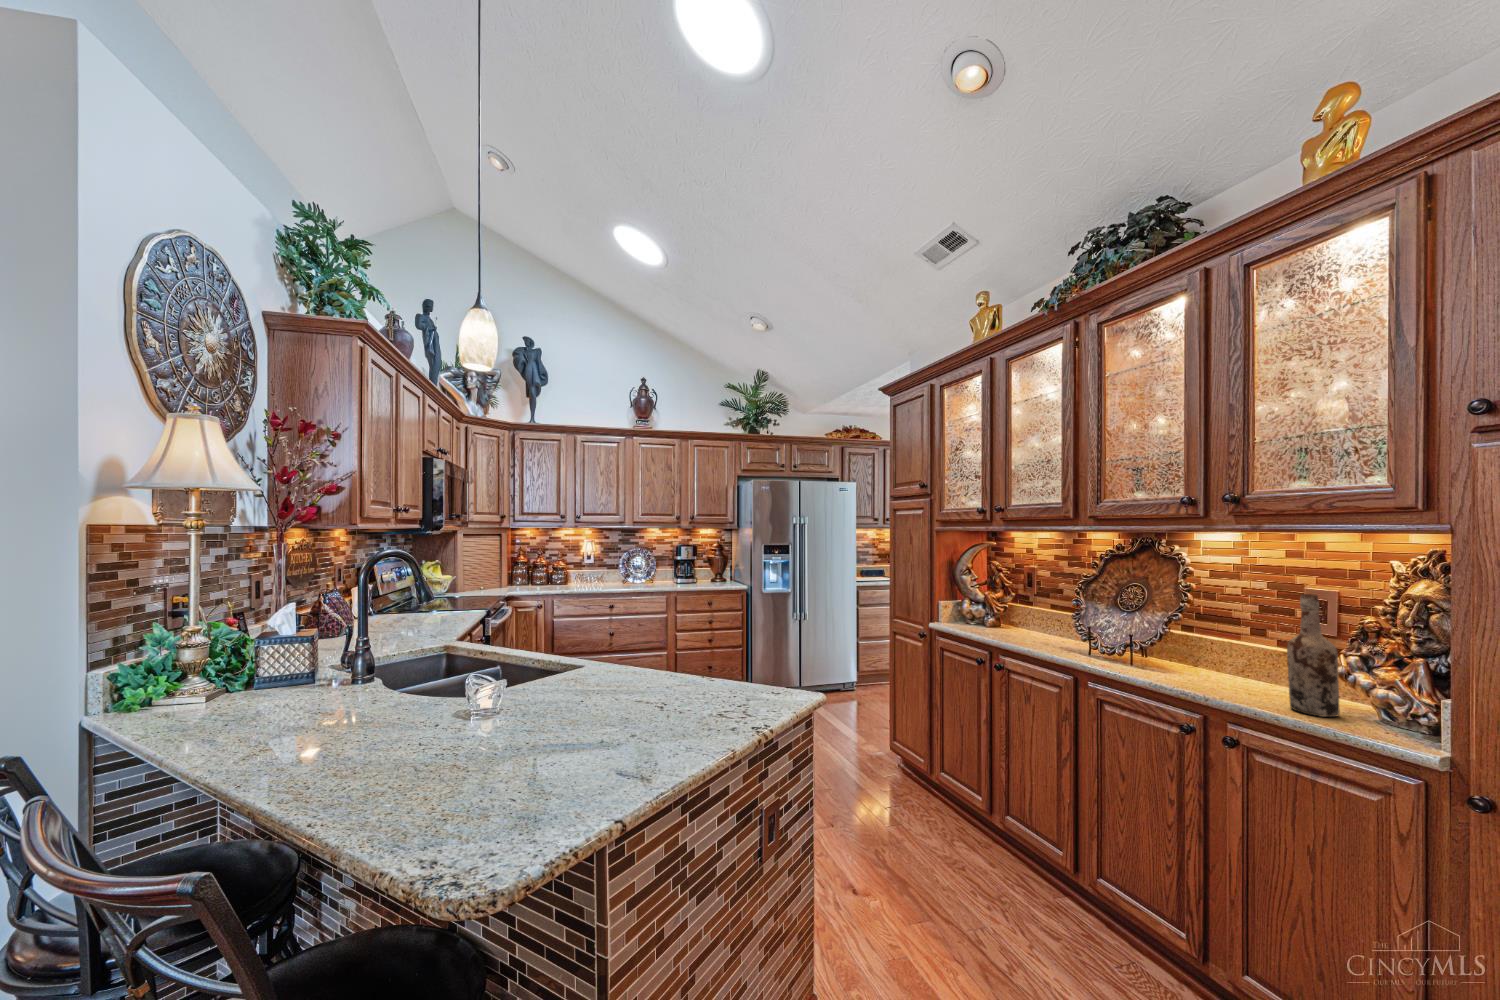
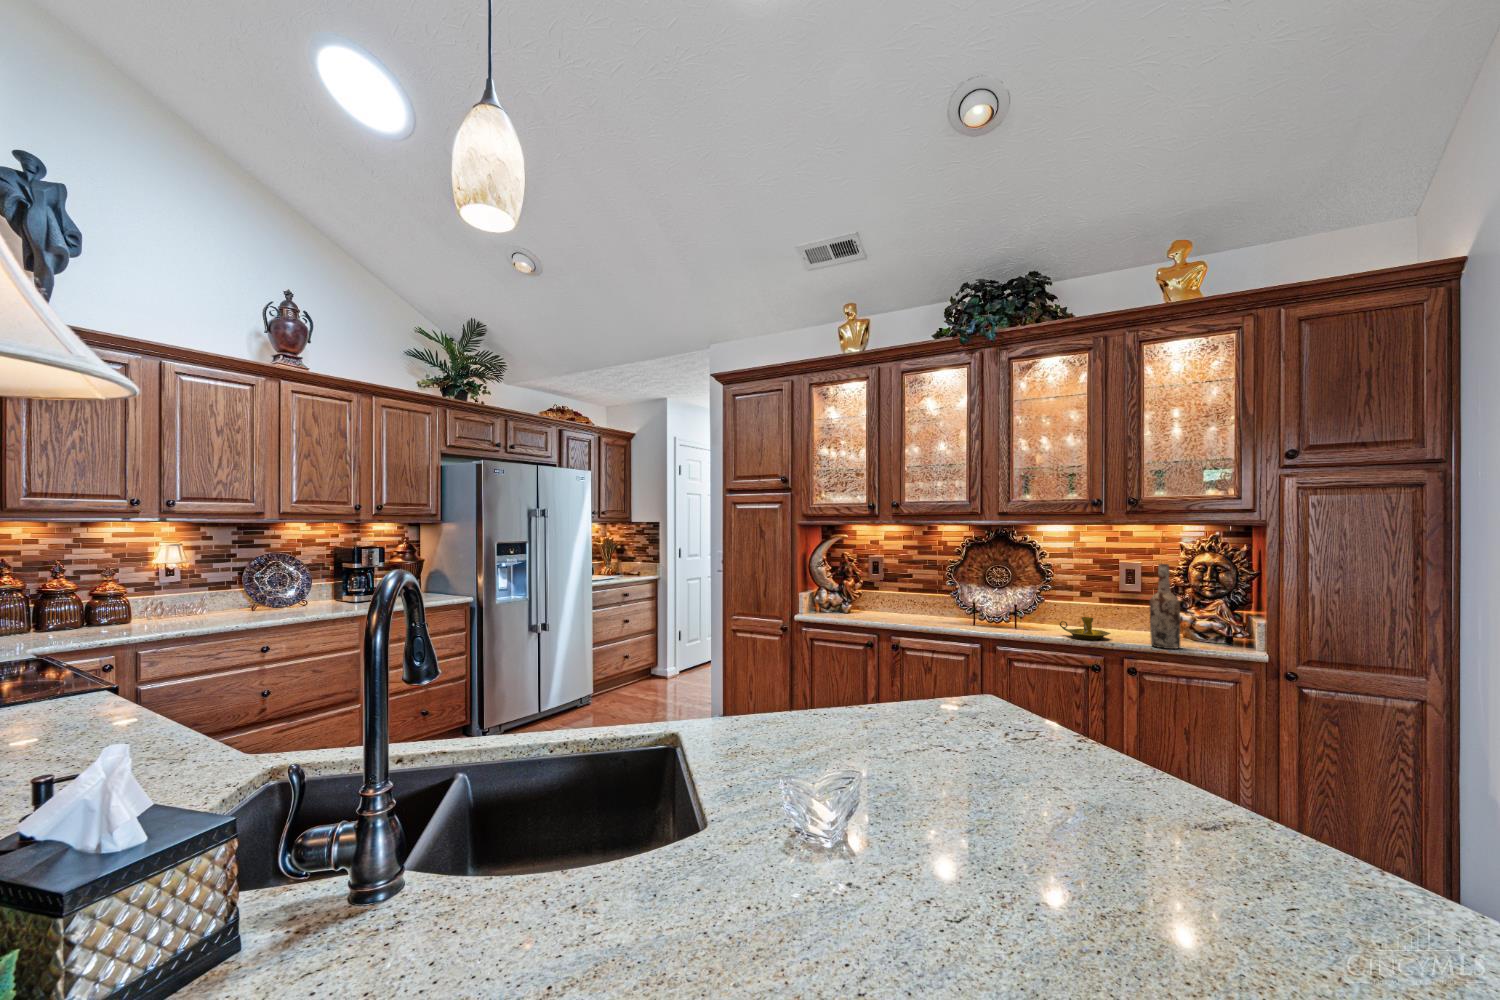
candlestick: none [1190,657,1256,688] -> present [1060,617,1110,640]

